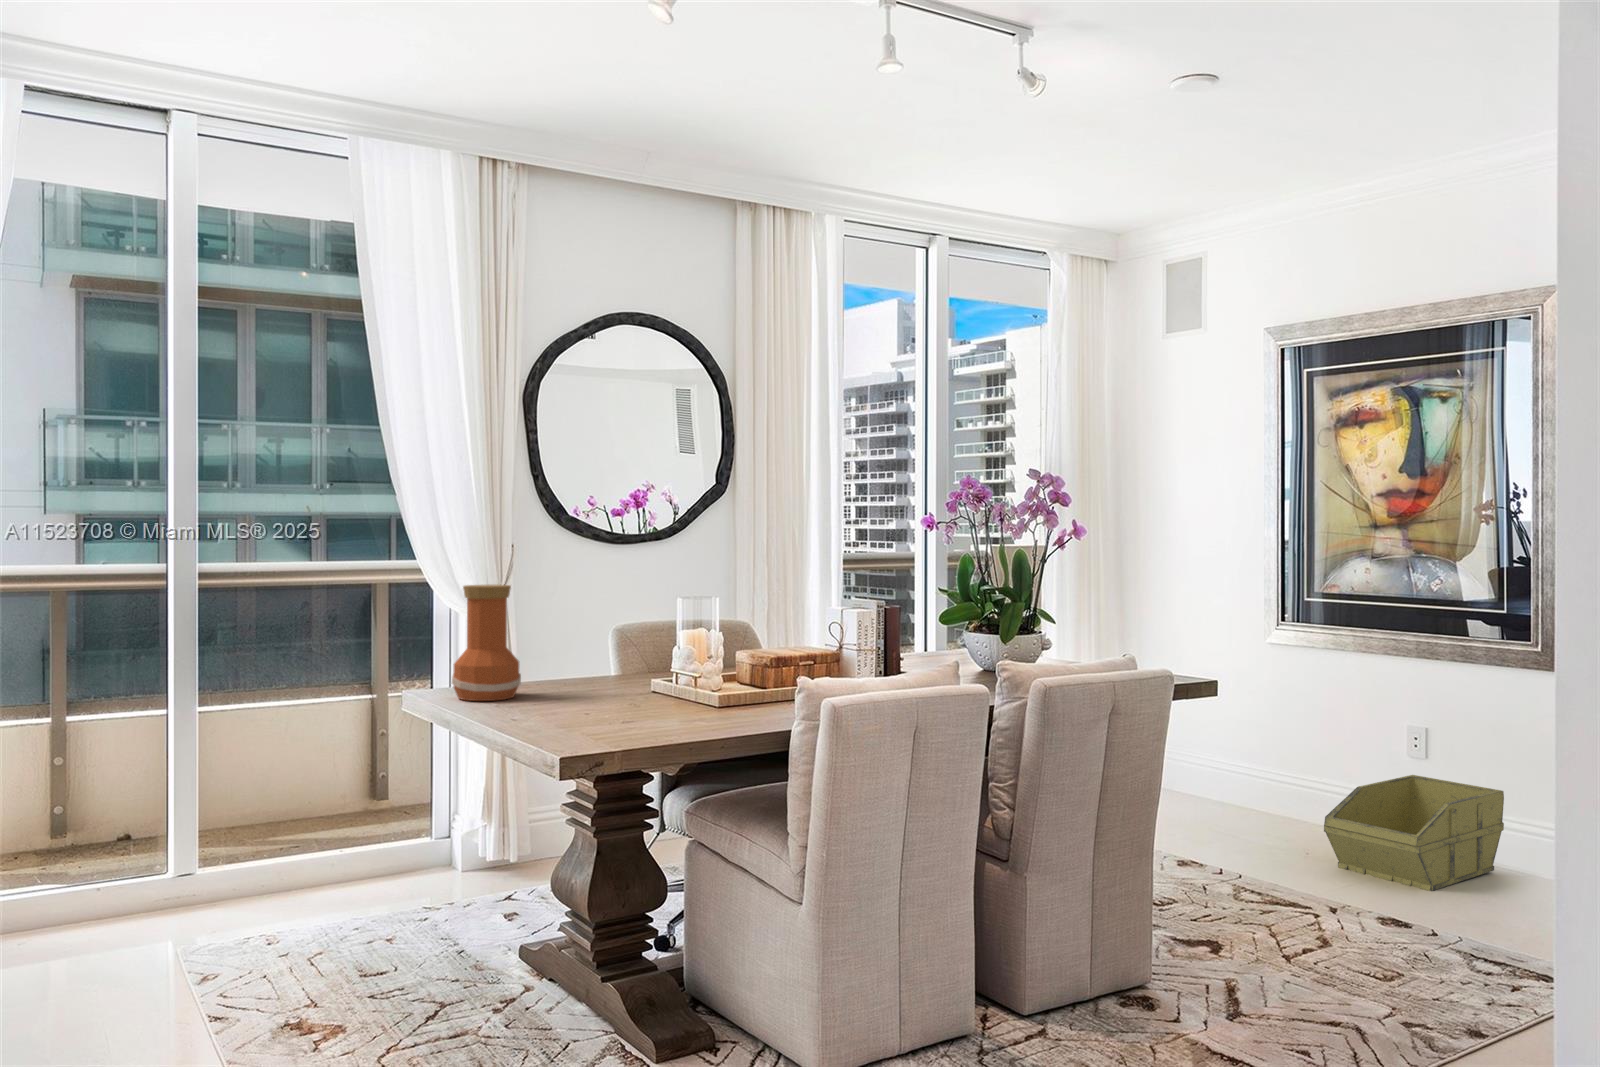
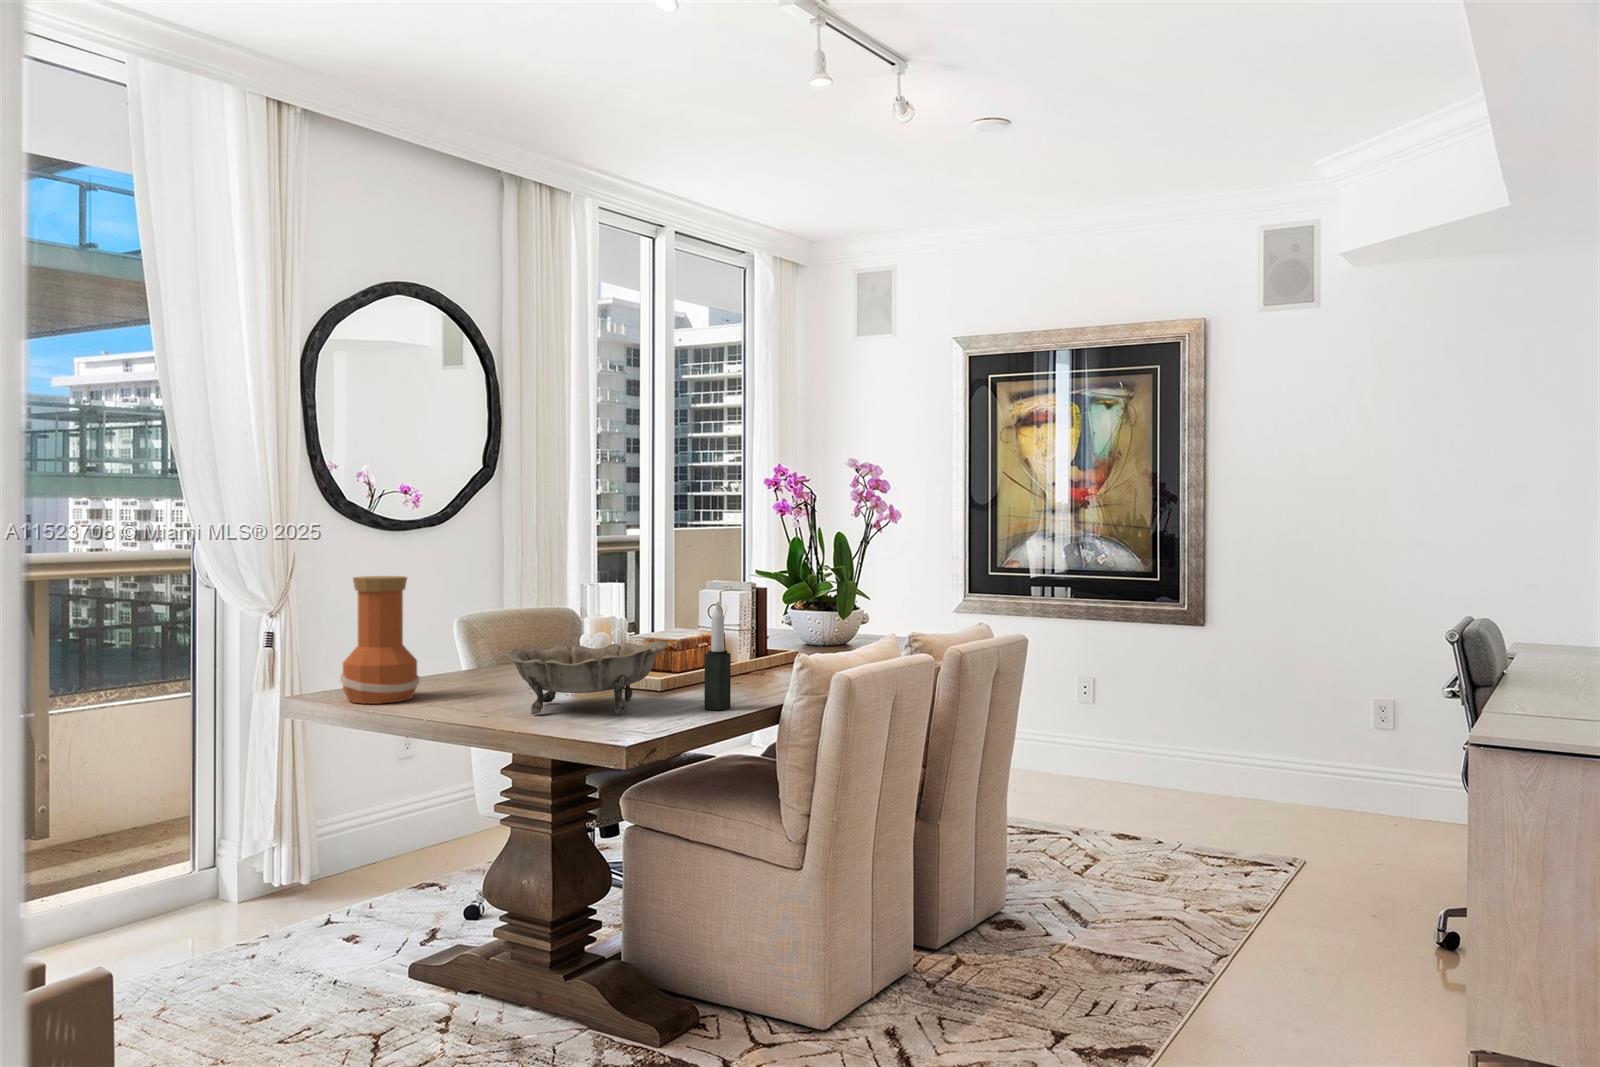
candle: none [726,618,754,729] -> present [704,602,731,710]
decorative bowl: none [544,654,703,726] -> present [499,641,667,714]
storage bin: present [1324,775,1504,891] -> none [1041,717,1158,809]

